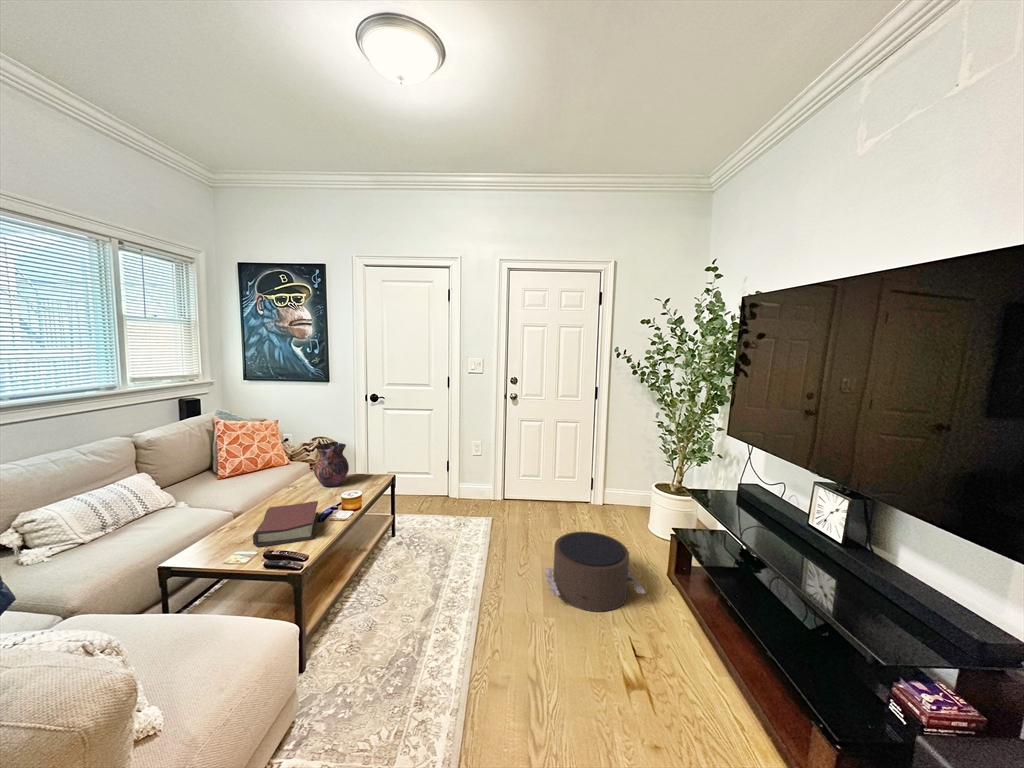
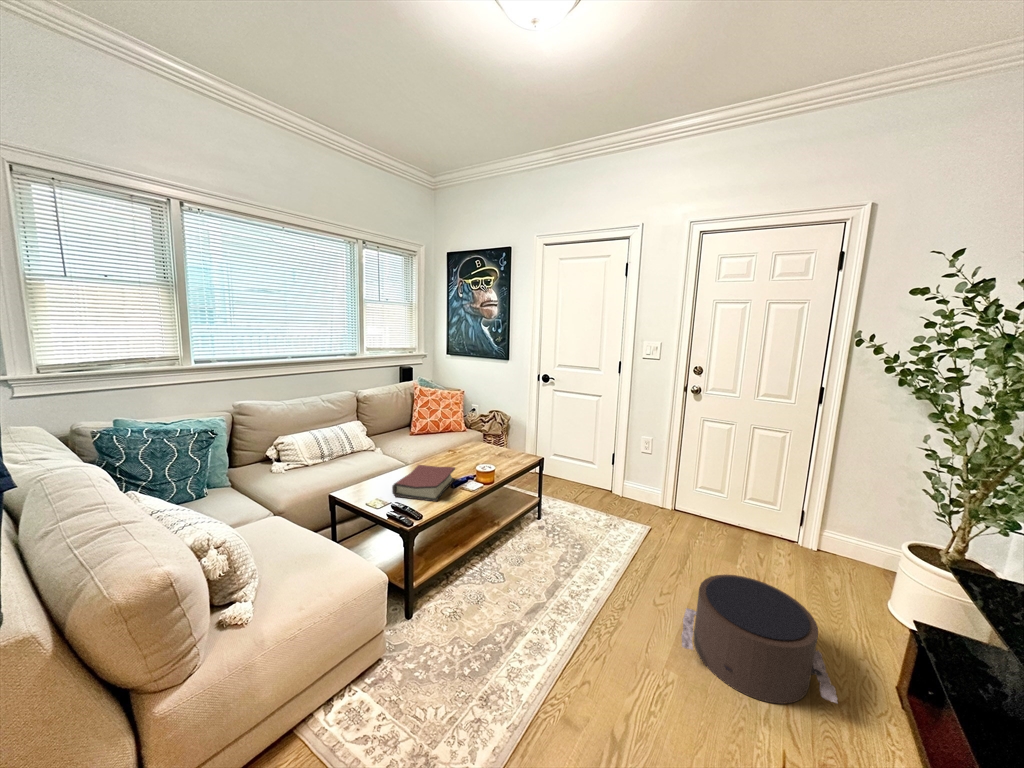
vase: present [314,442,349,487] -> none [469,415,498,457]

